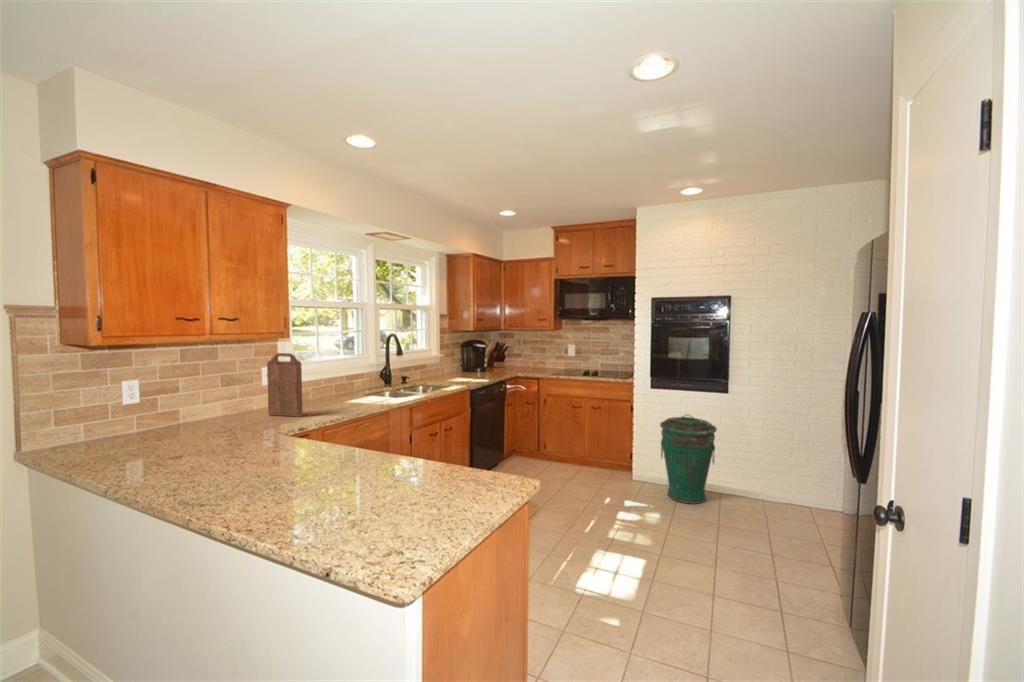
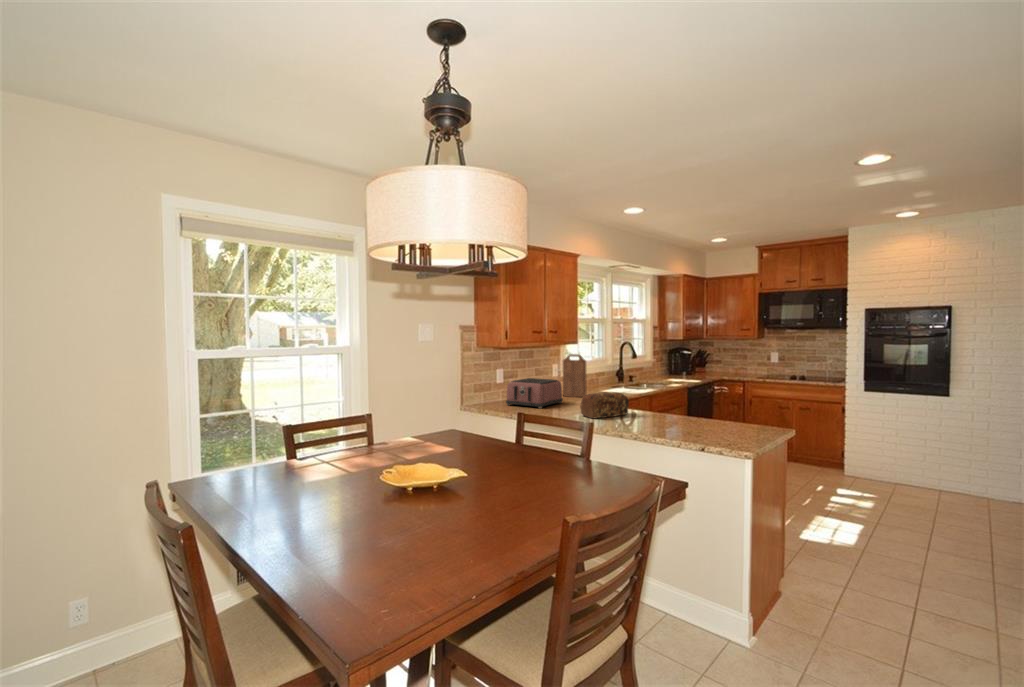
toaster: none [121,394,242,450] -> present [506,378,563,409]
trash can: present [660,415,717,504] -> none [874,416,937,497]
bread loaf: none [217,420,311,475] -> present [580,392,629,419]

